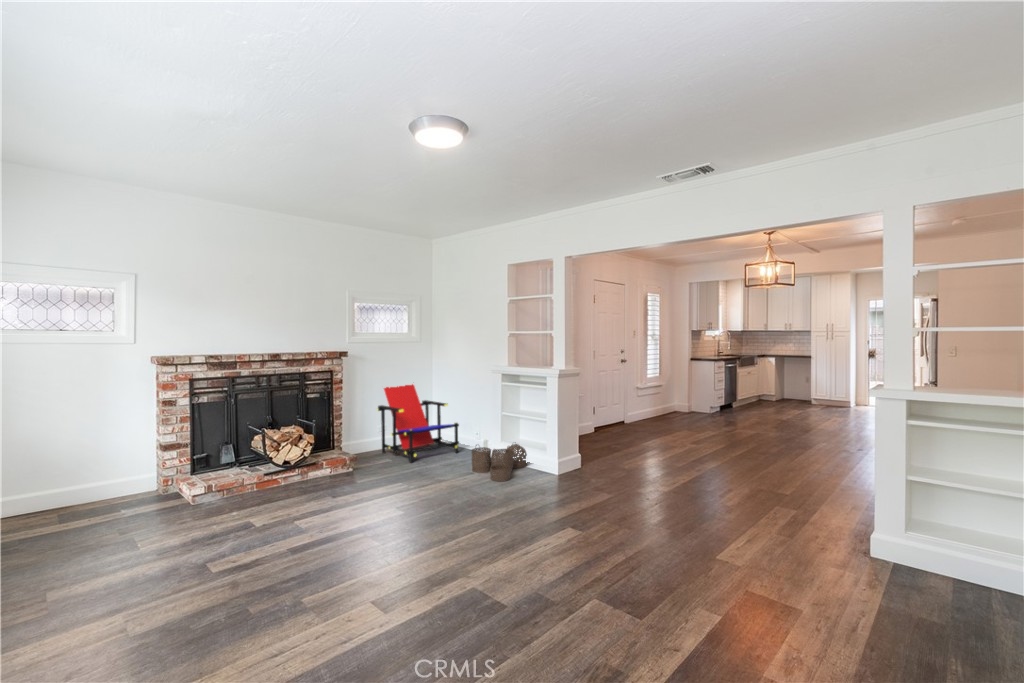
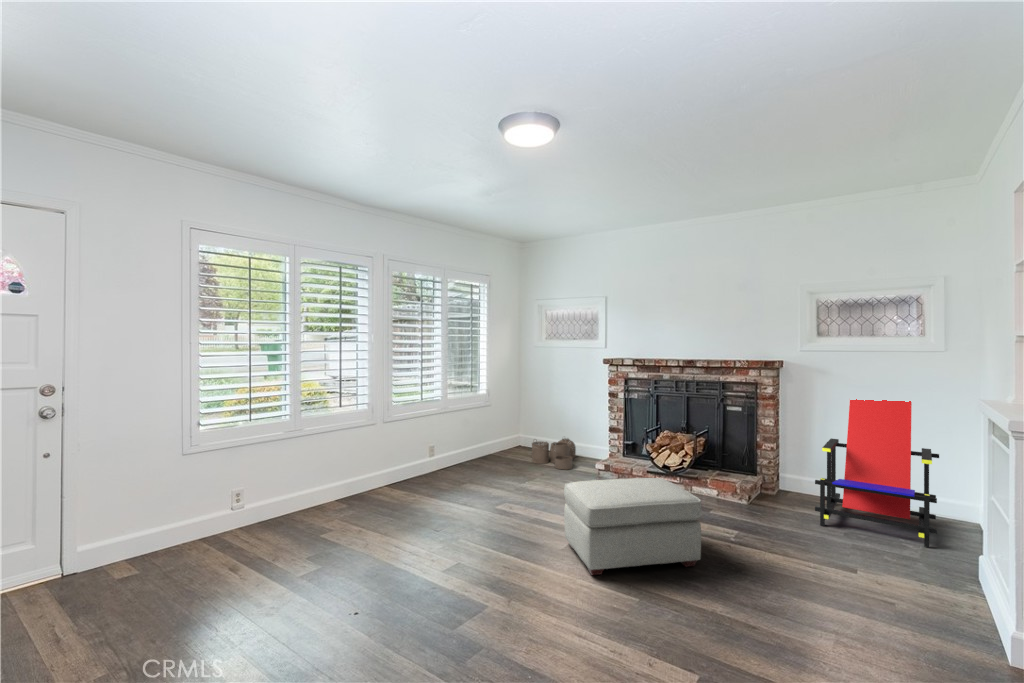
woven basket: present [472,444,527,481] -> present [532,438,576,469]
ottoman: none [357,451,448,541] -> present [564,478,702,575]

